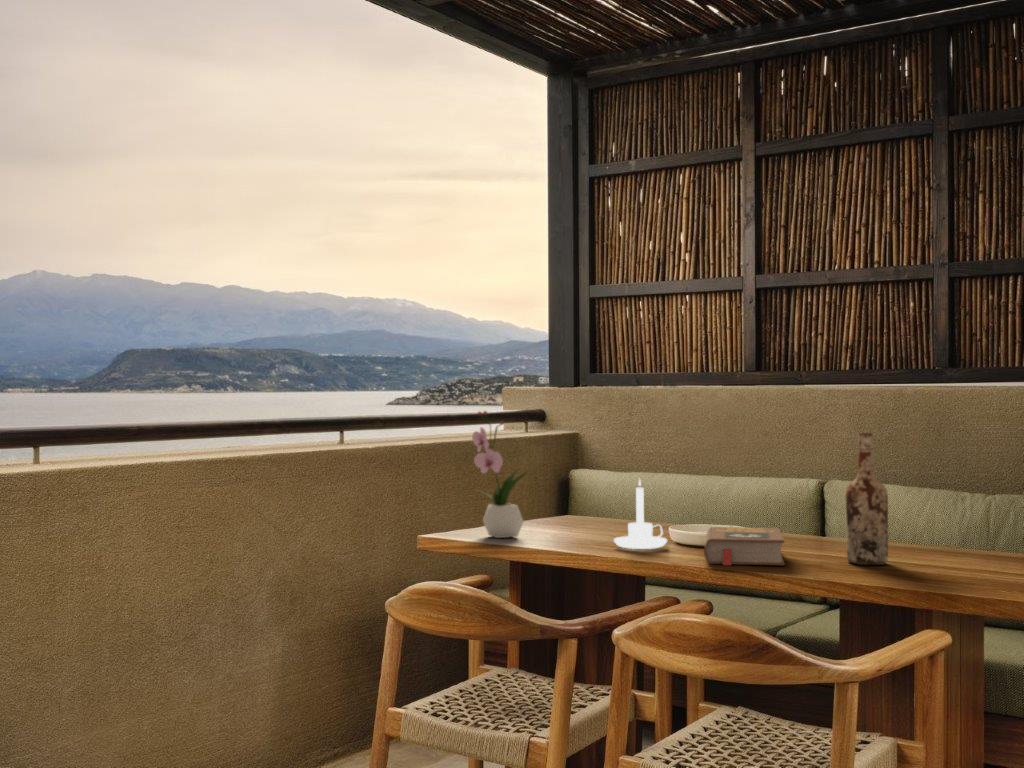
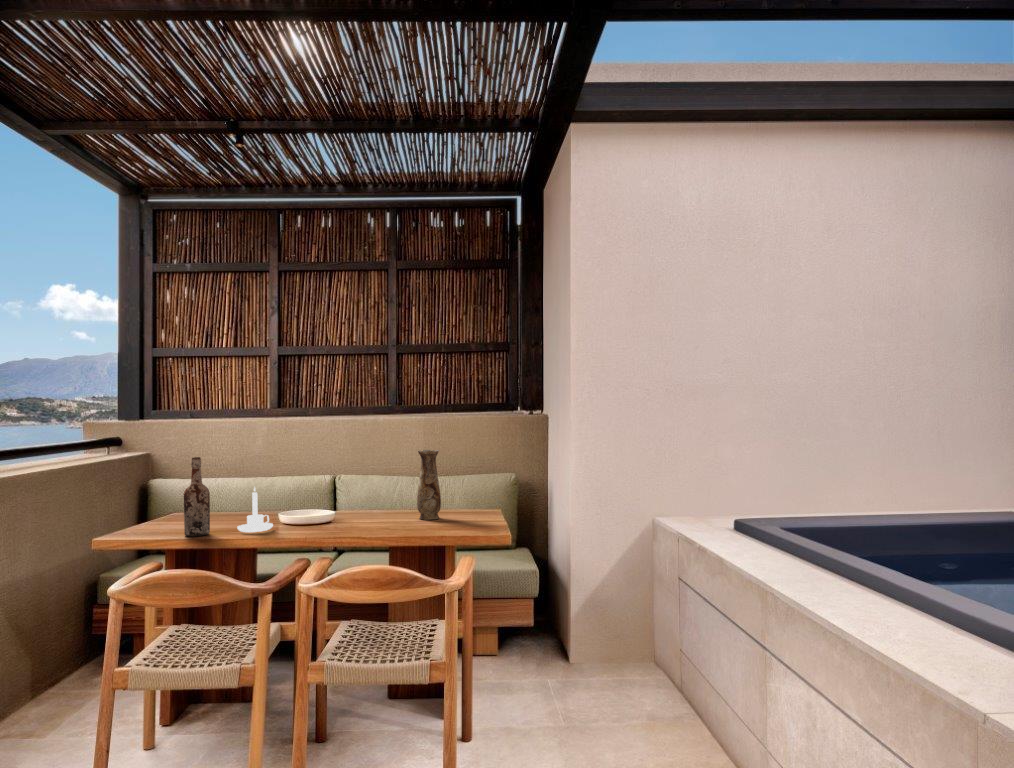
flower arrangement: present [472,411,527,538] -> none [123,447,169,537]
wine bottle: present [845,433,888,565] -> present [184,457,210,537]
vase: none [917,435,964,563] -> present [417,450,441,520]
book: present [704,527,785,566] -> none [298,509,356,536]

